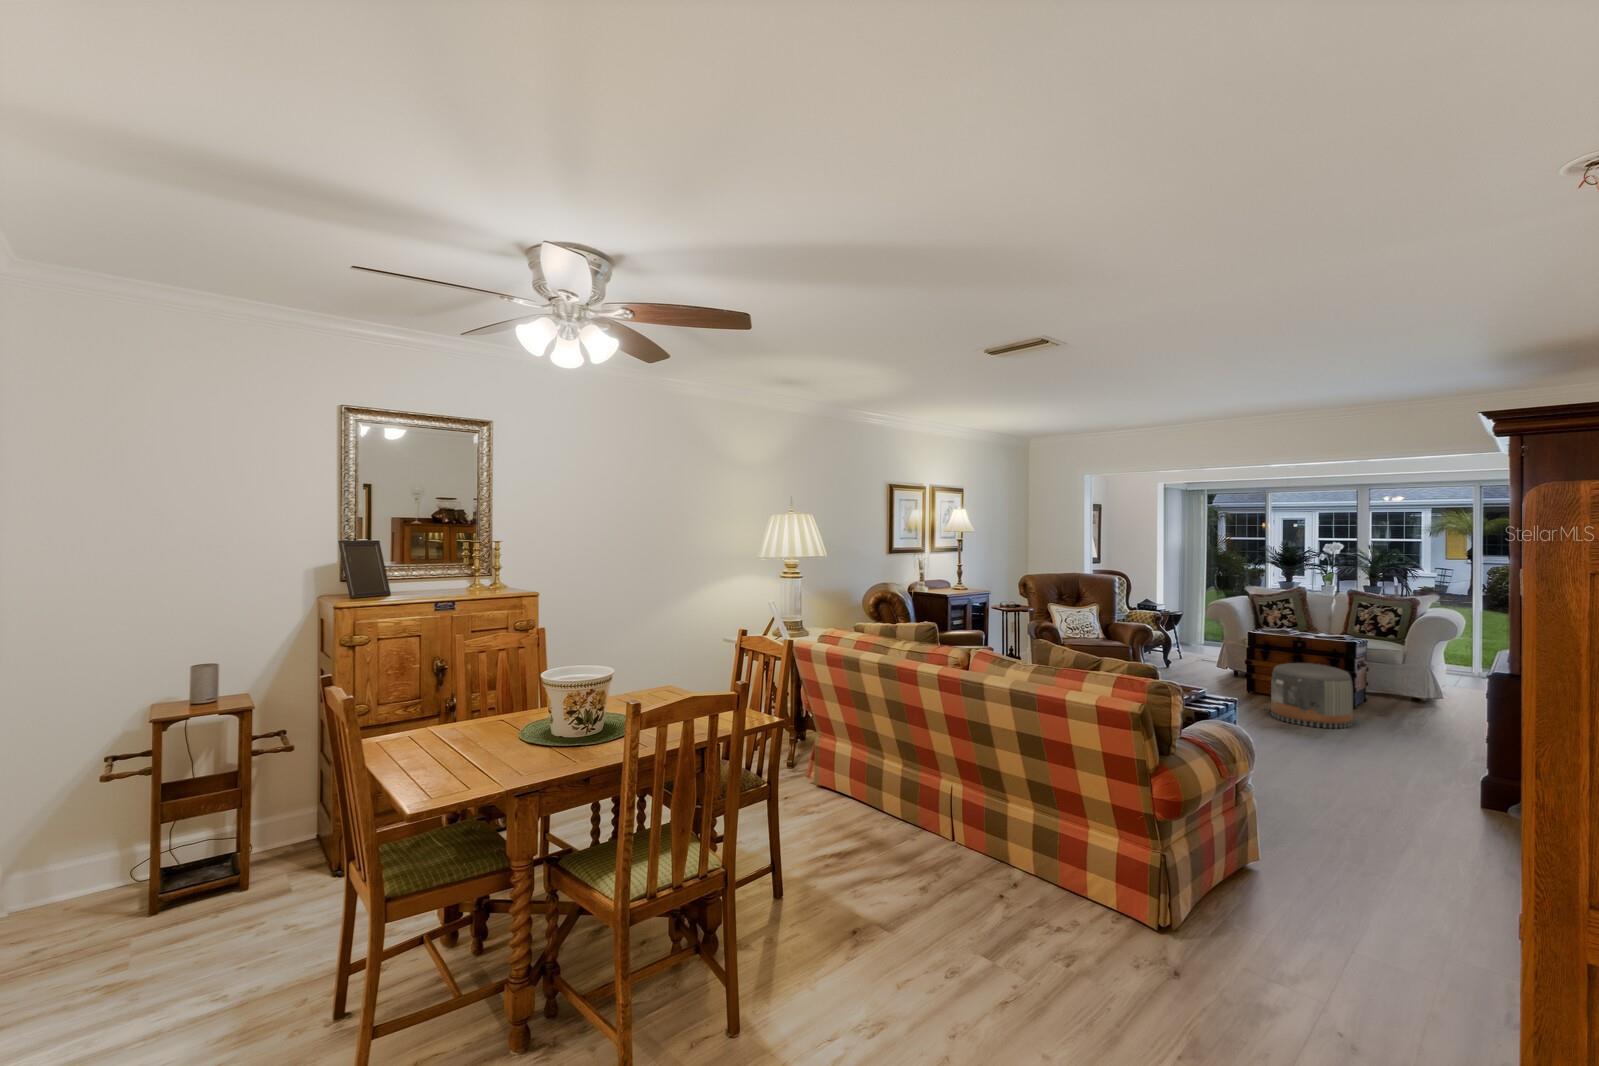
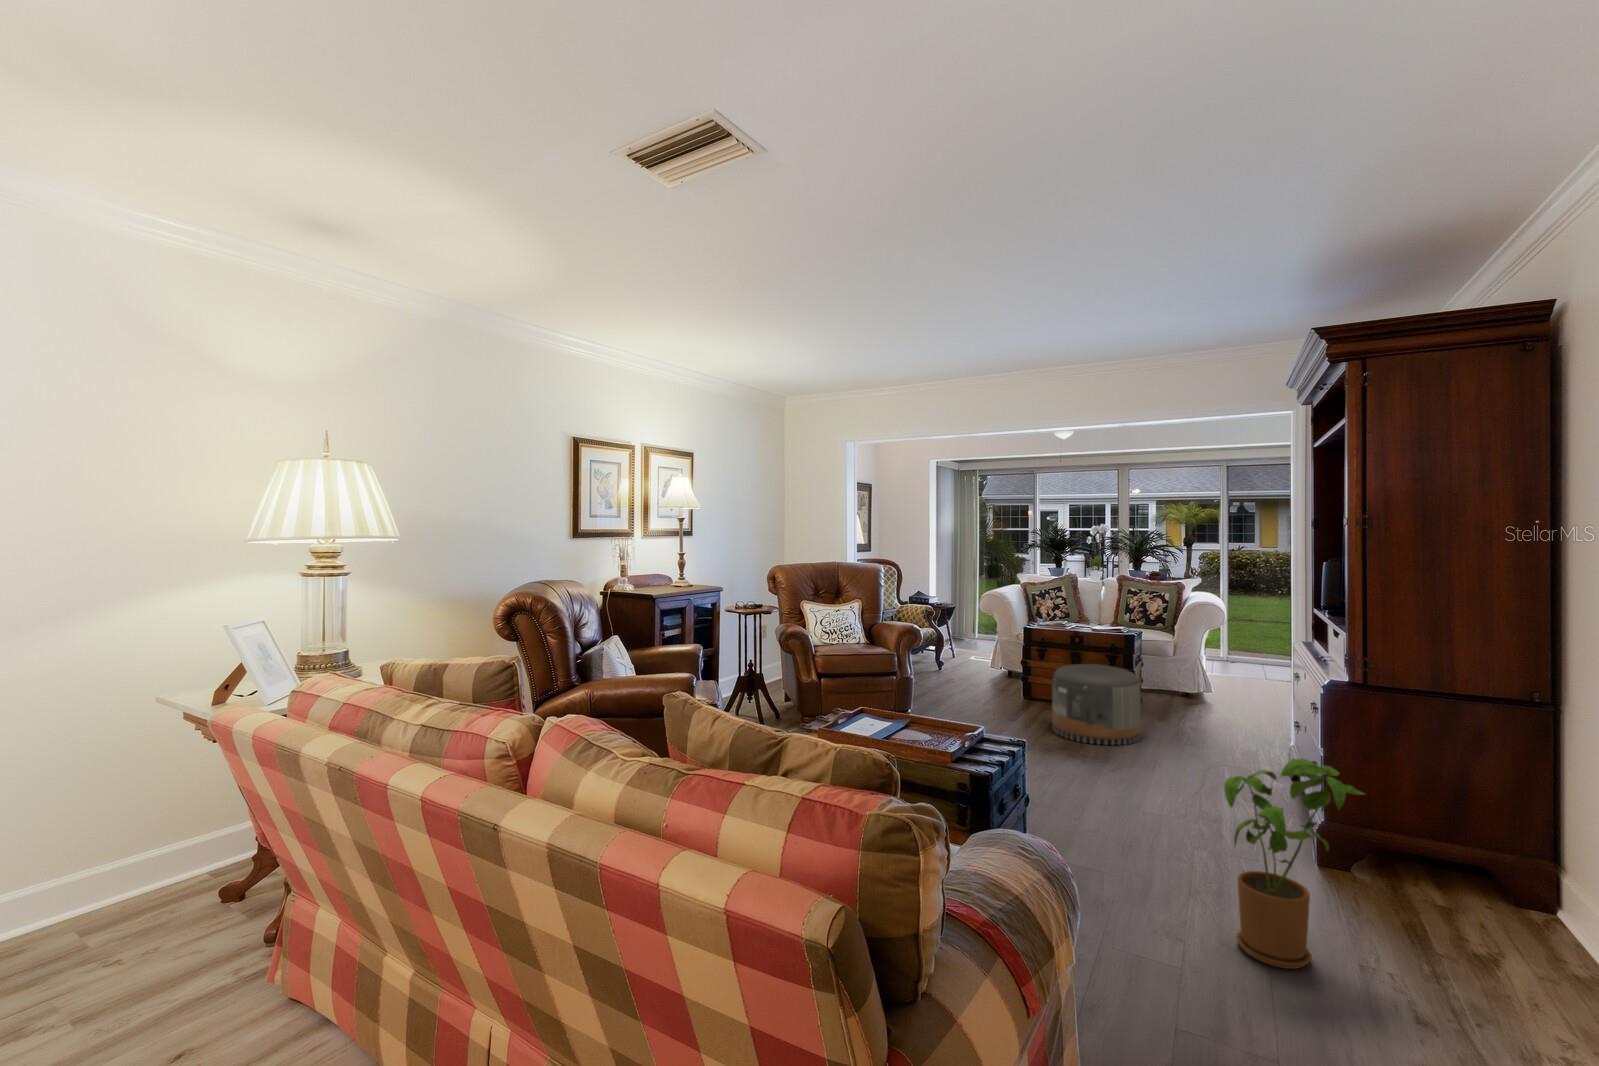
house plant: none [1373,711,1471,842] -> present [1224,759,1364,969]

